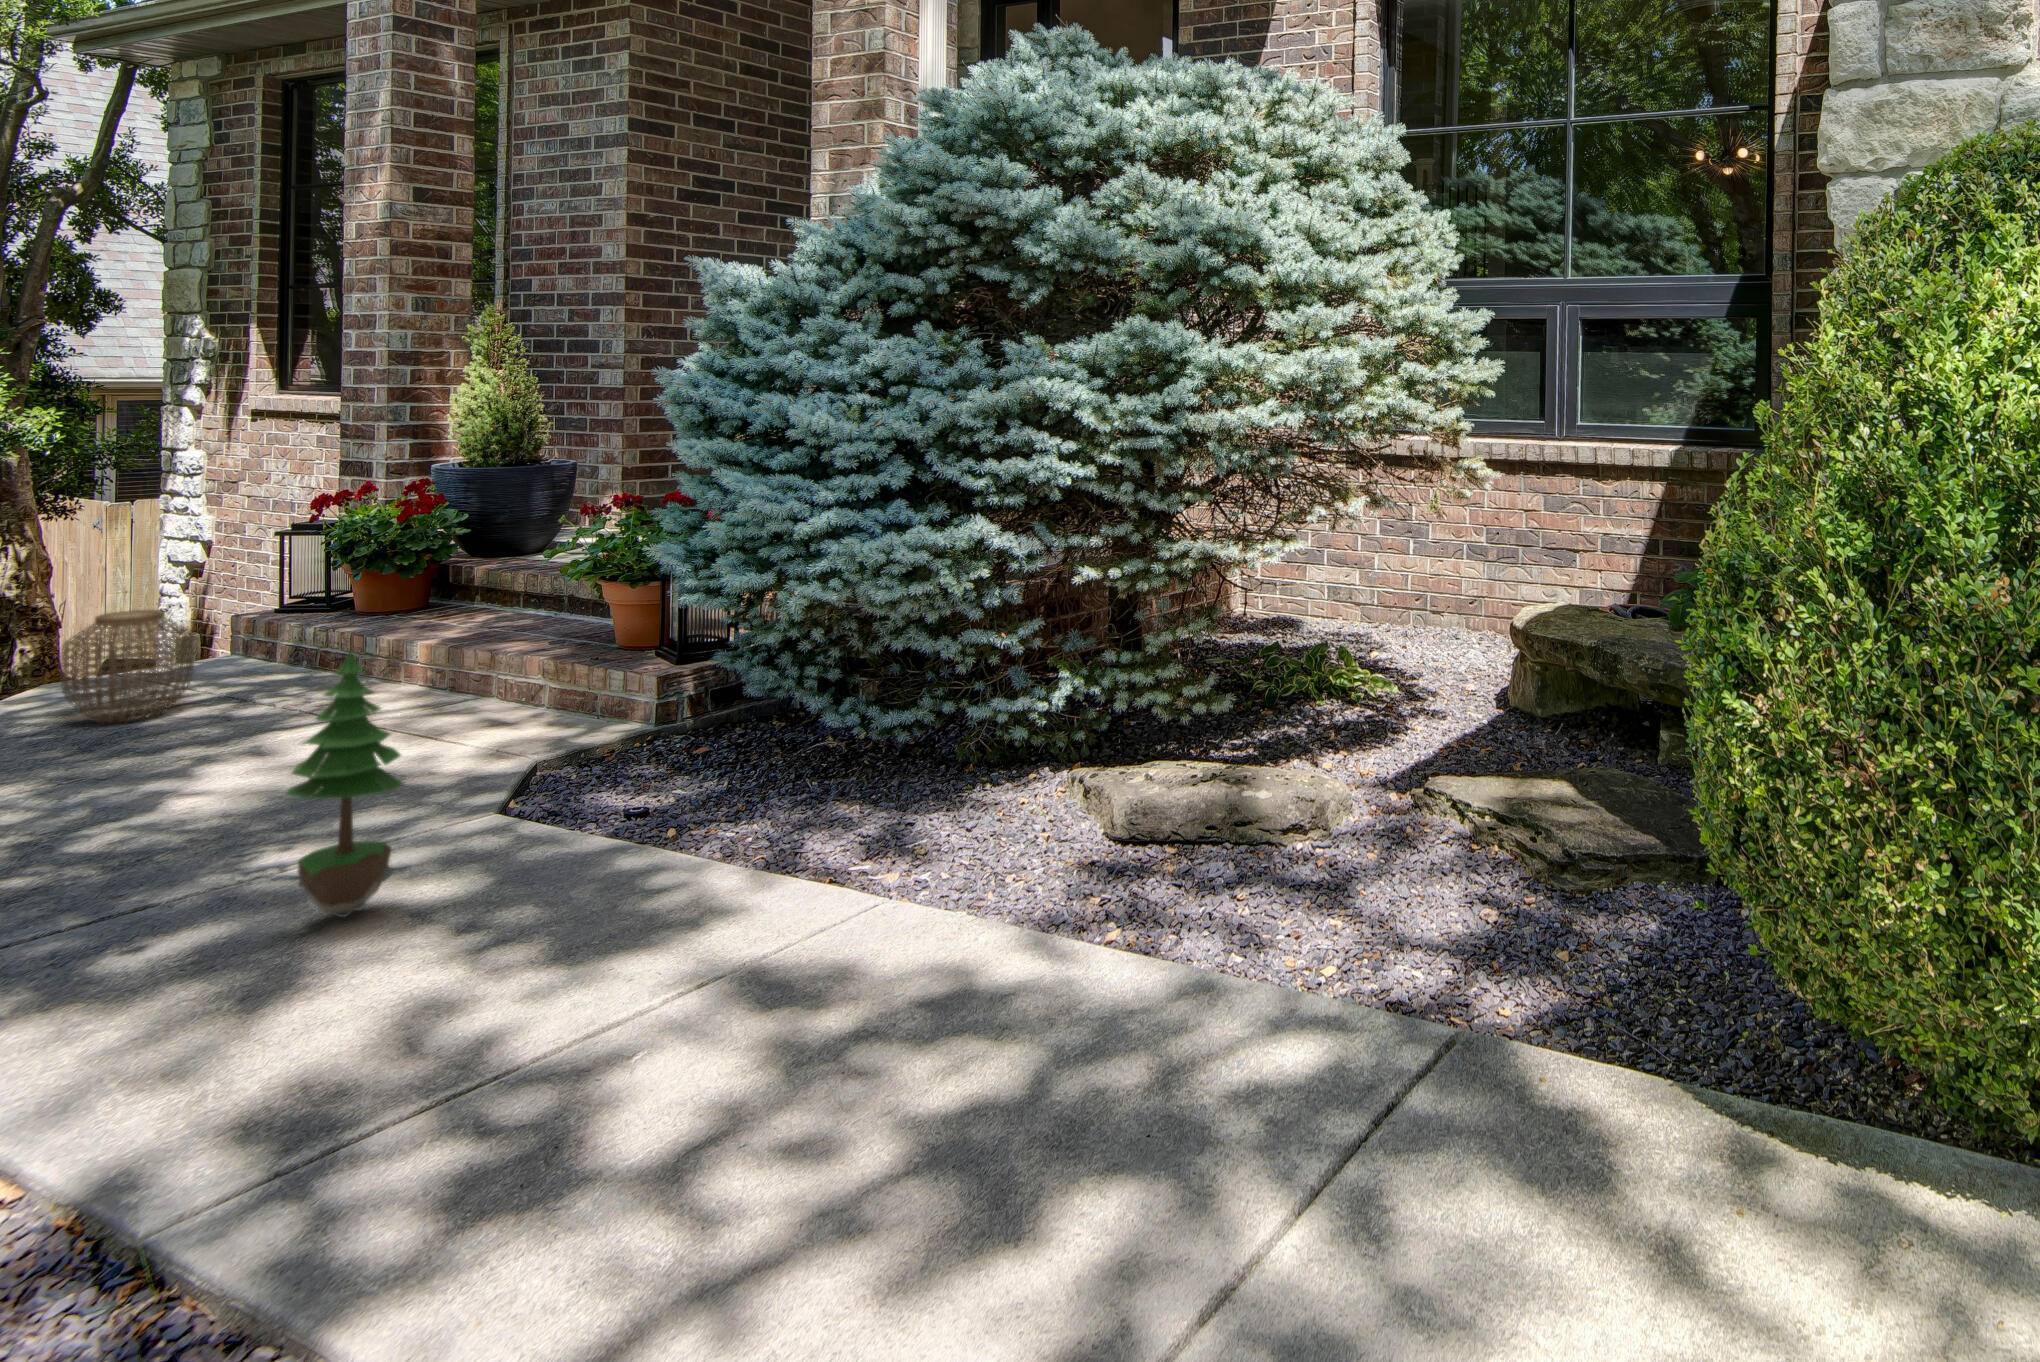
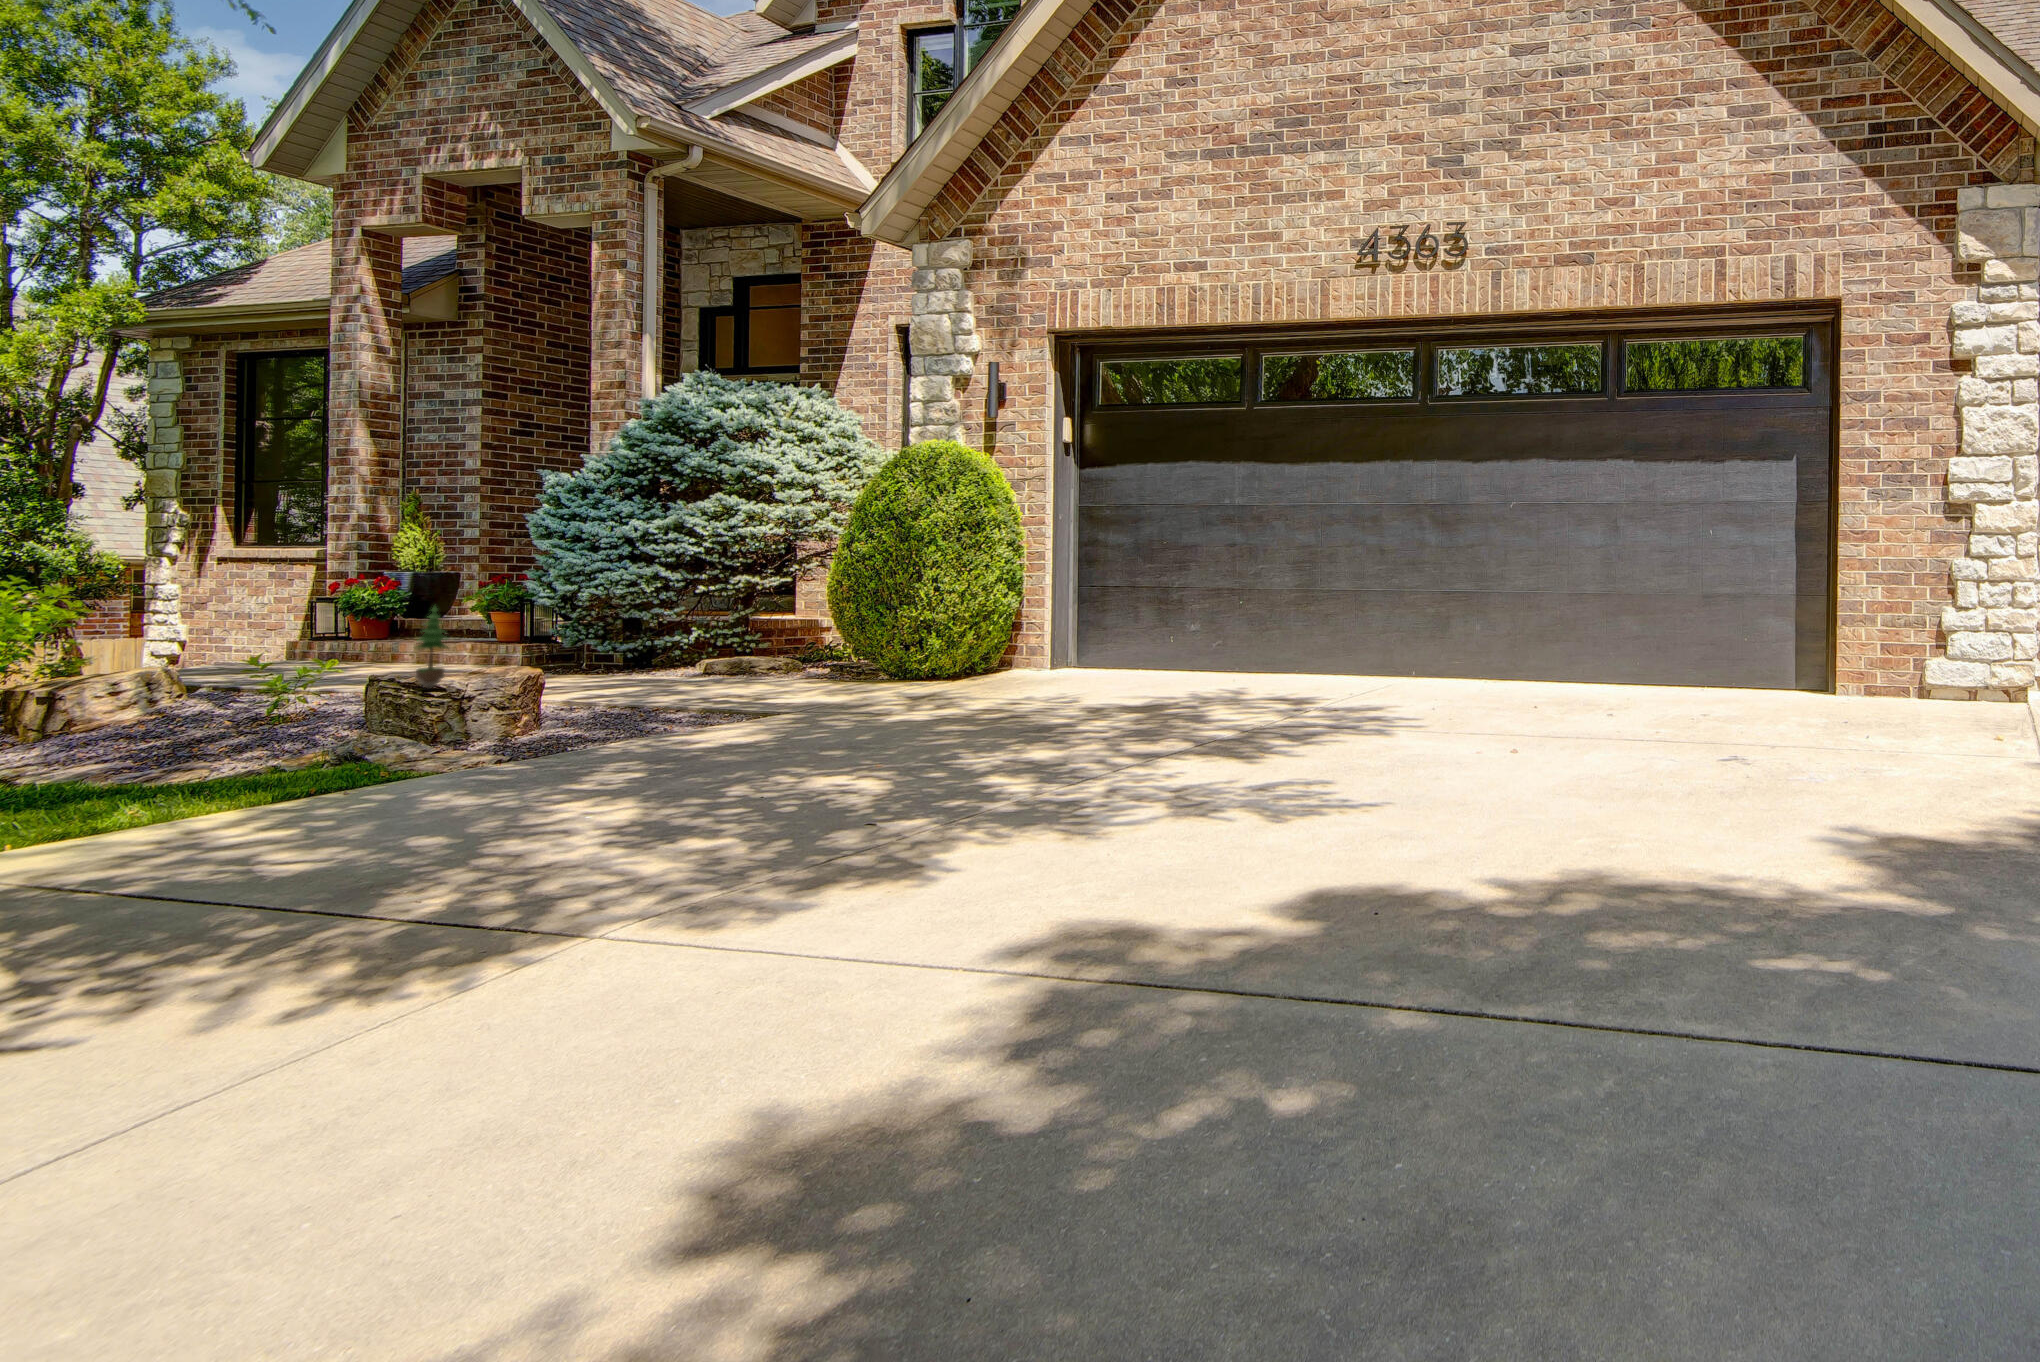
woven basket: present [61,610,194,722] -> none [247,628,302,674]

